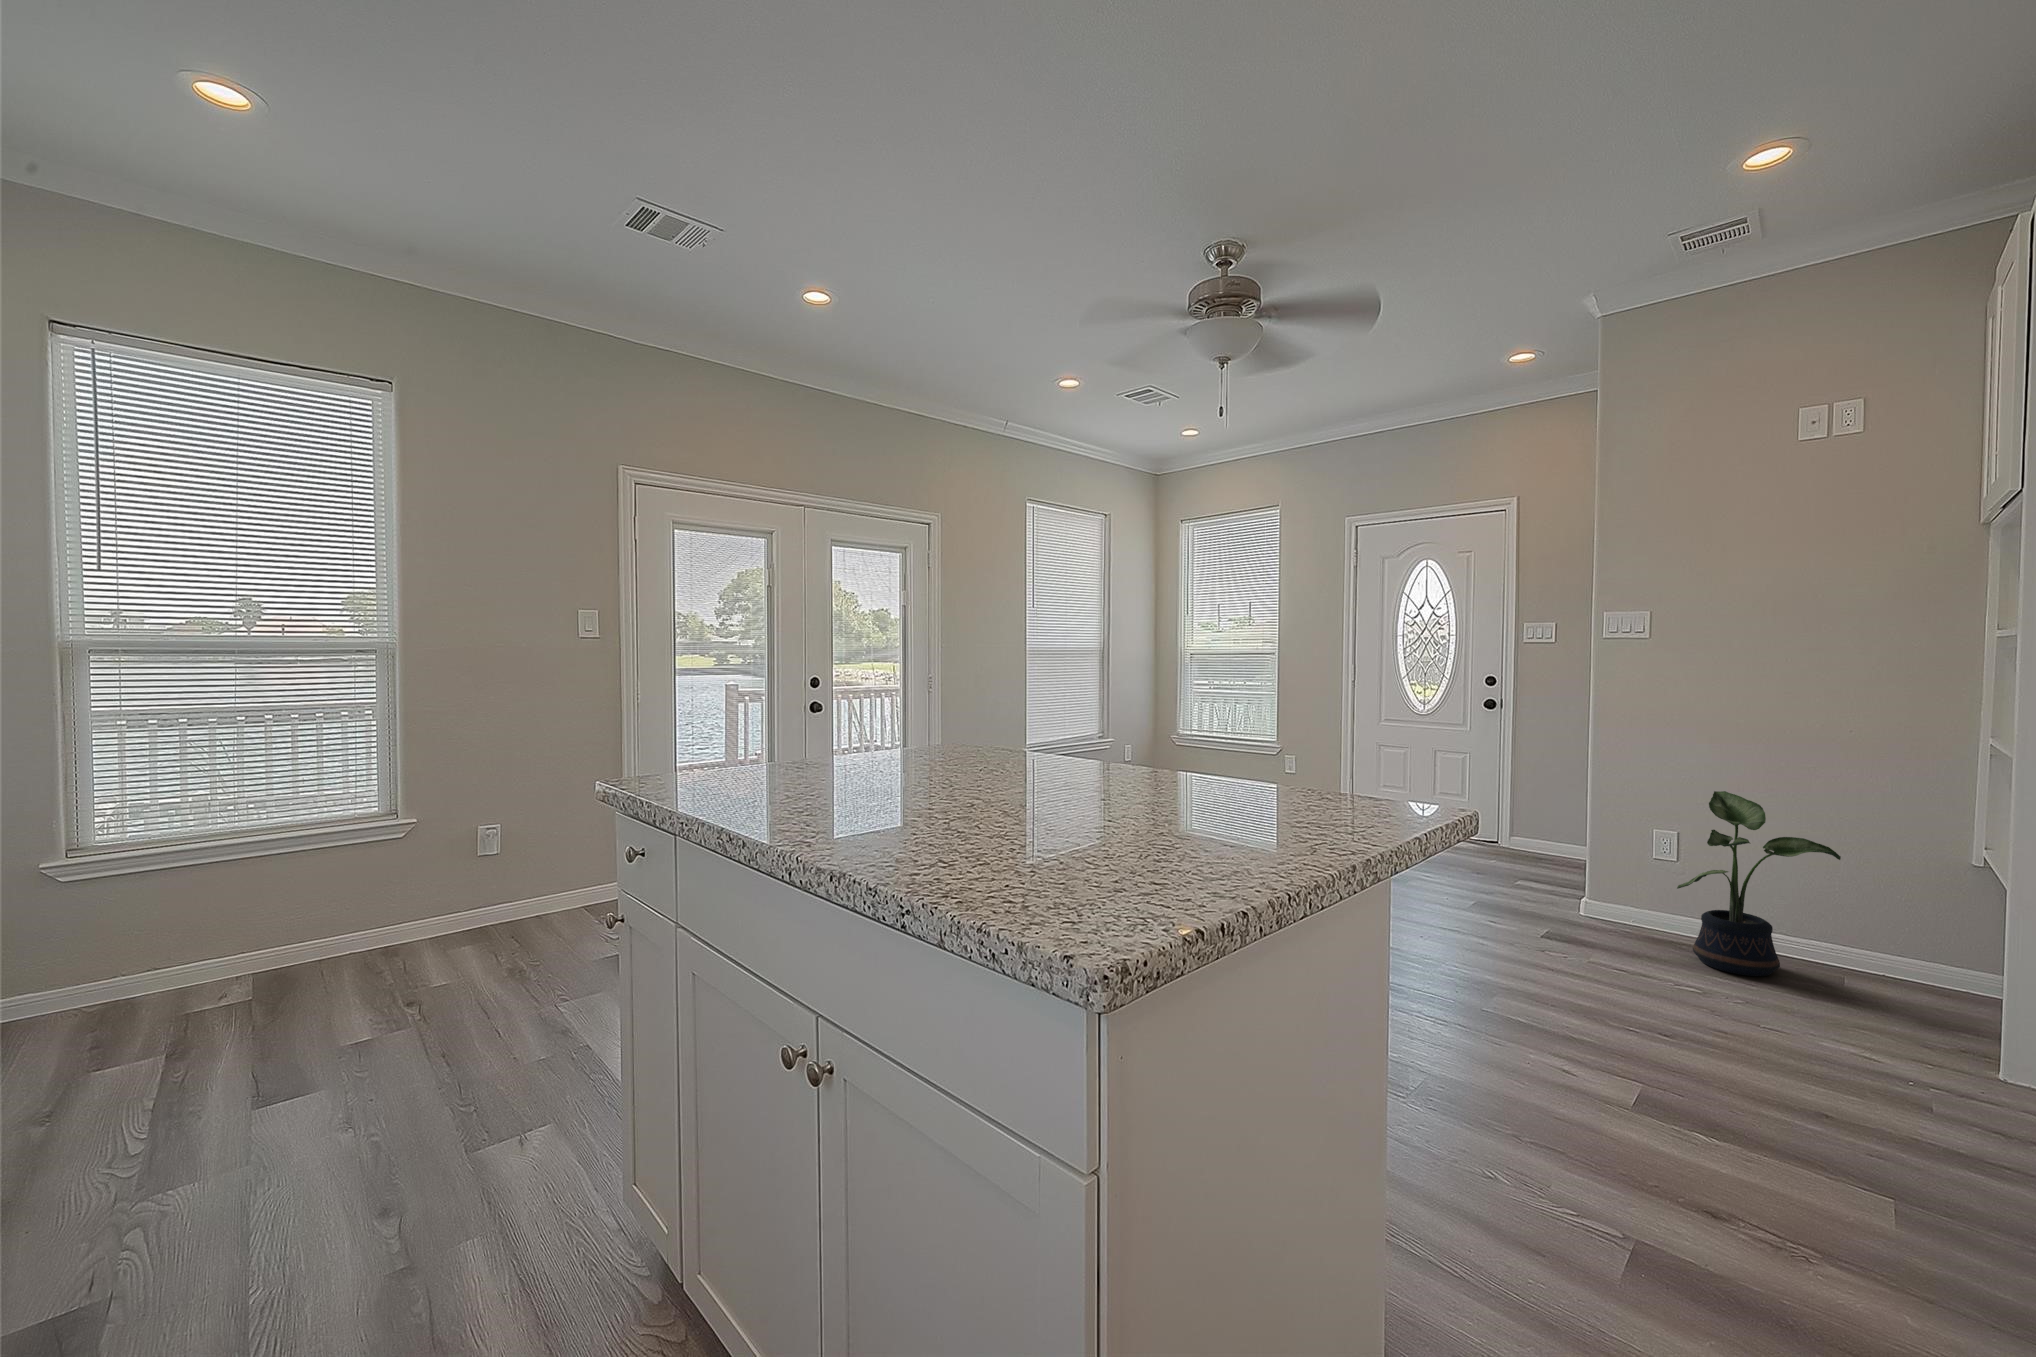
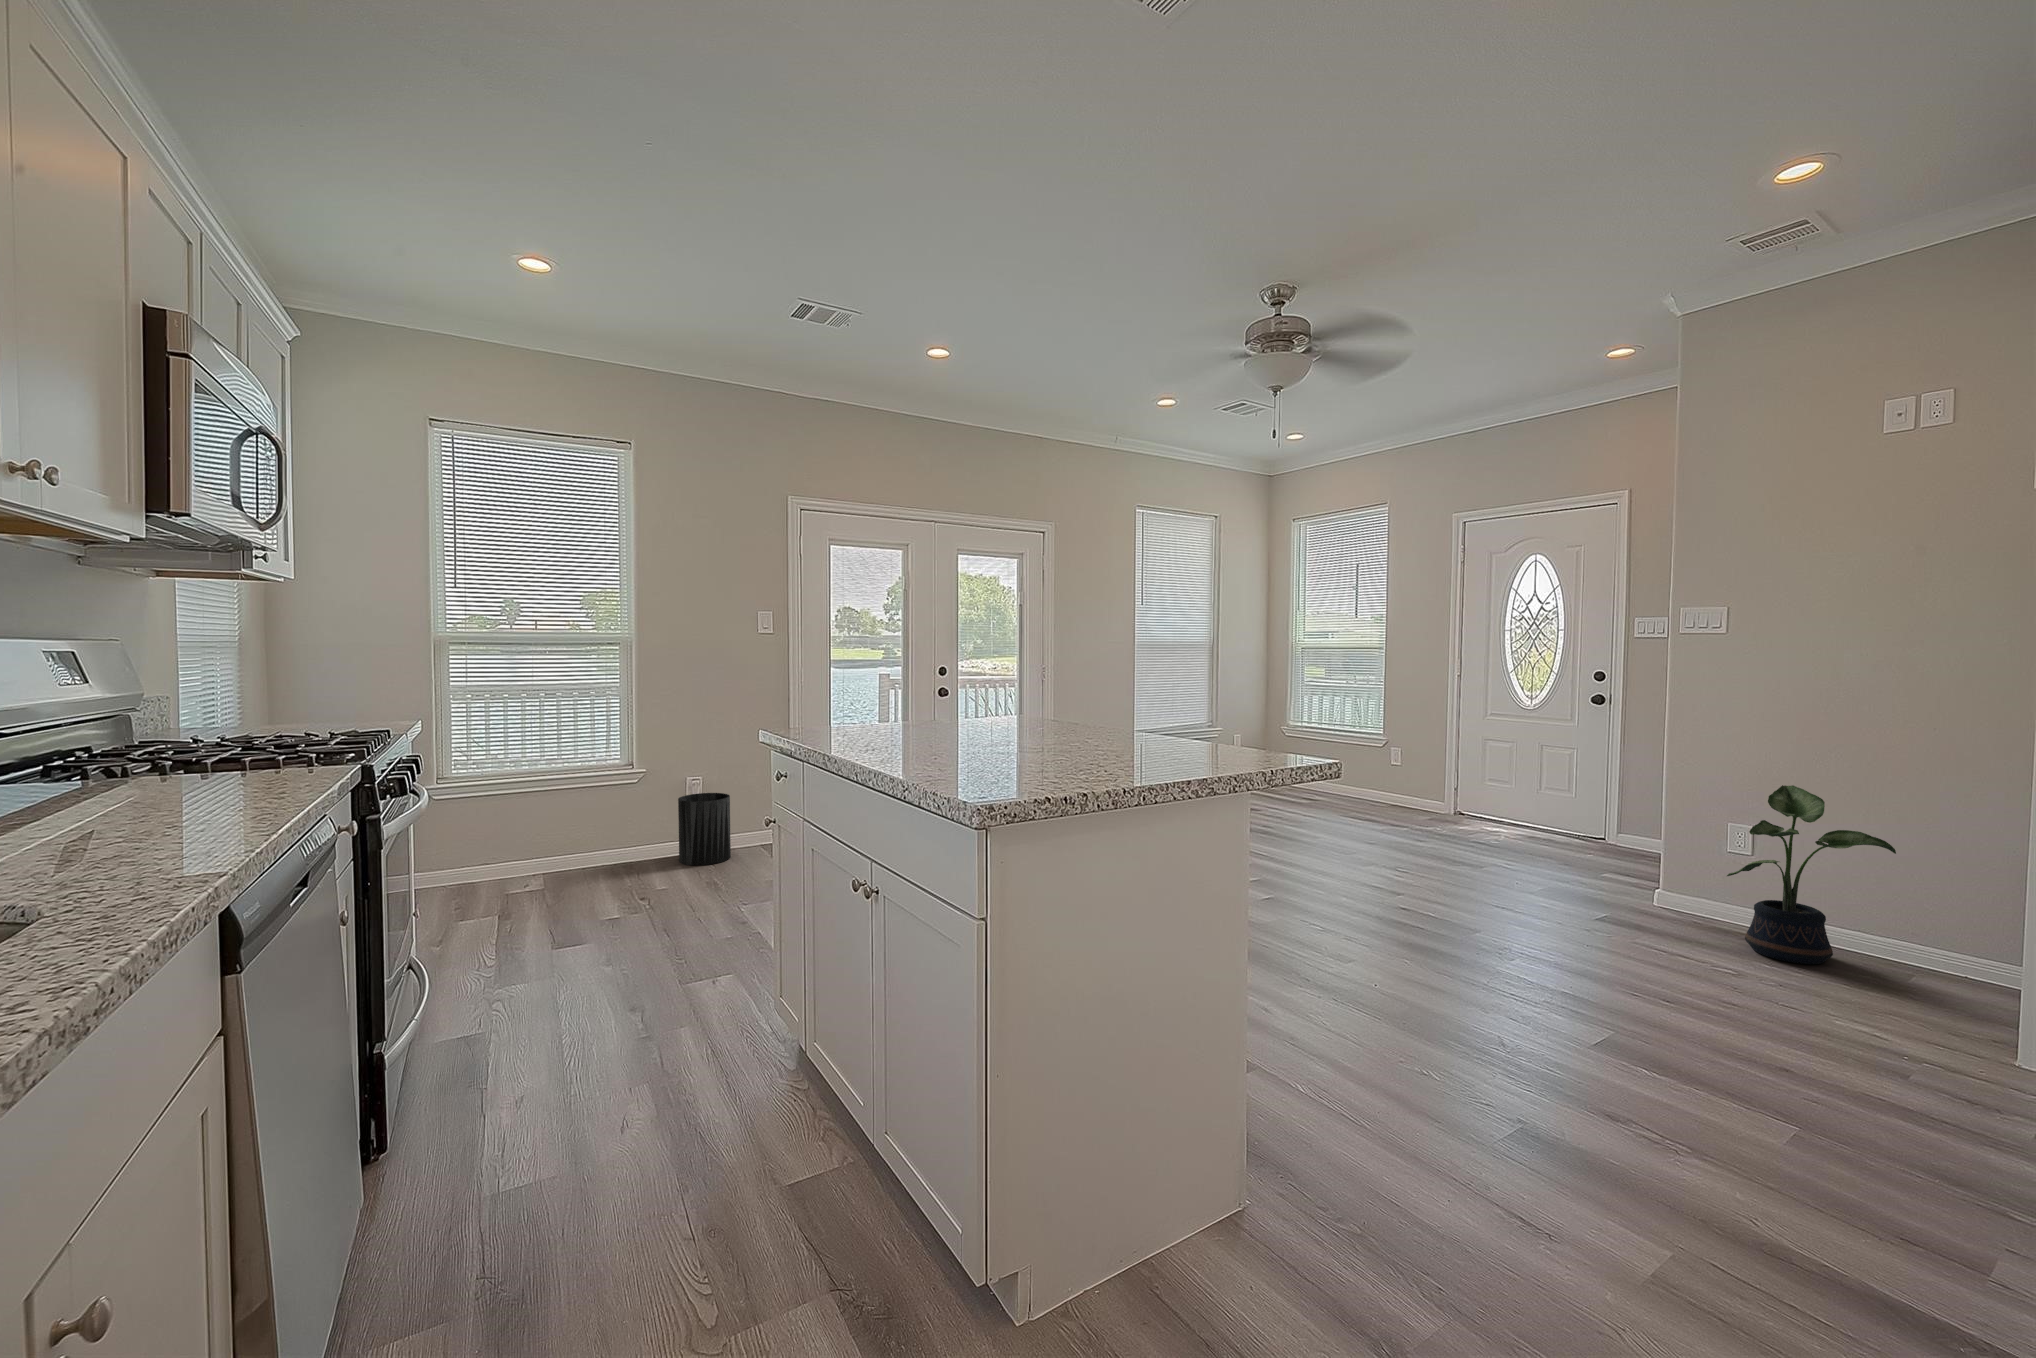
trash can: none [470,844,546,943] -> present [678,793,731,865]

